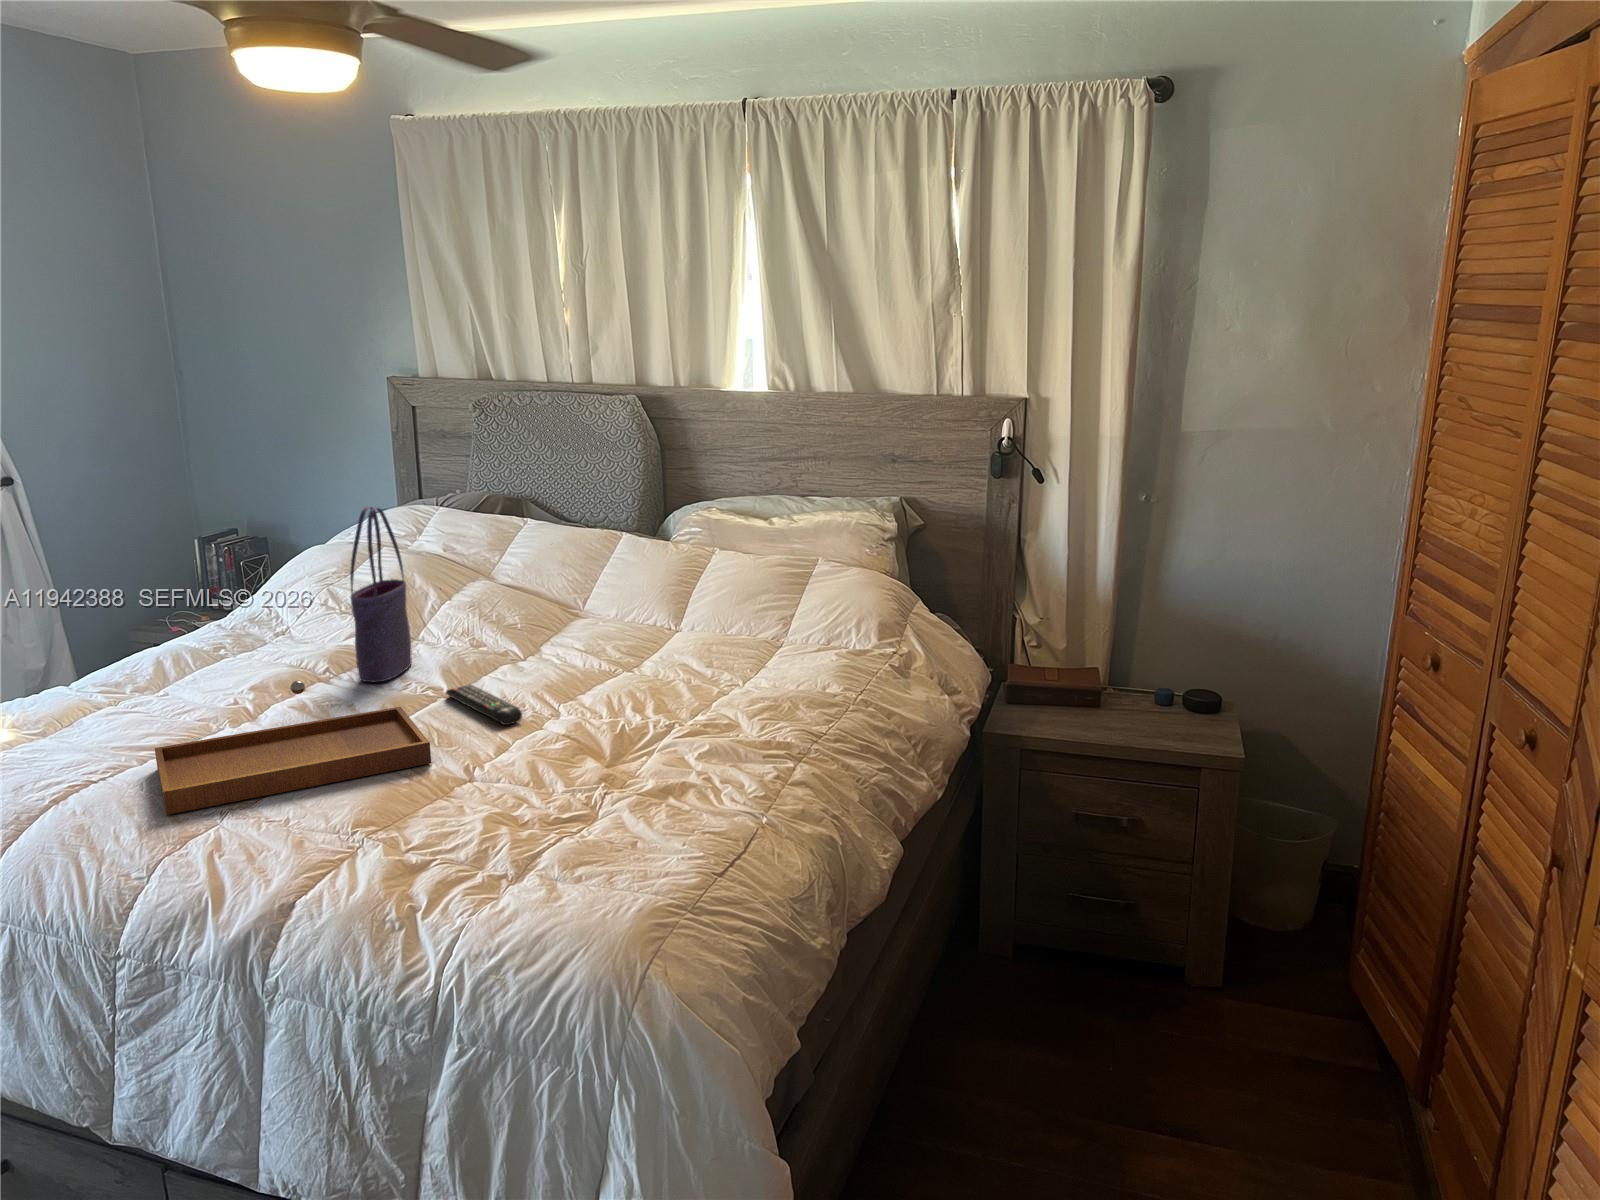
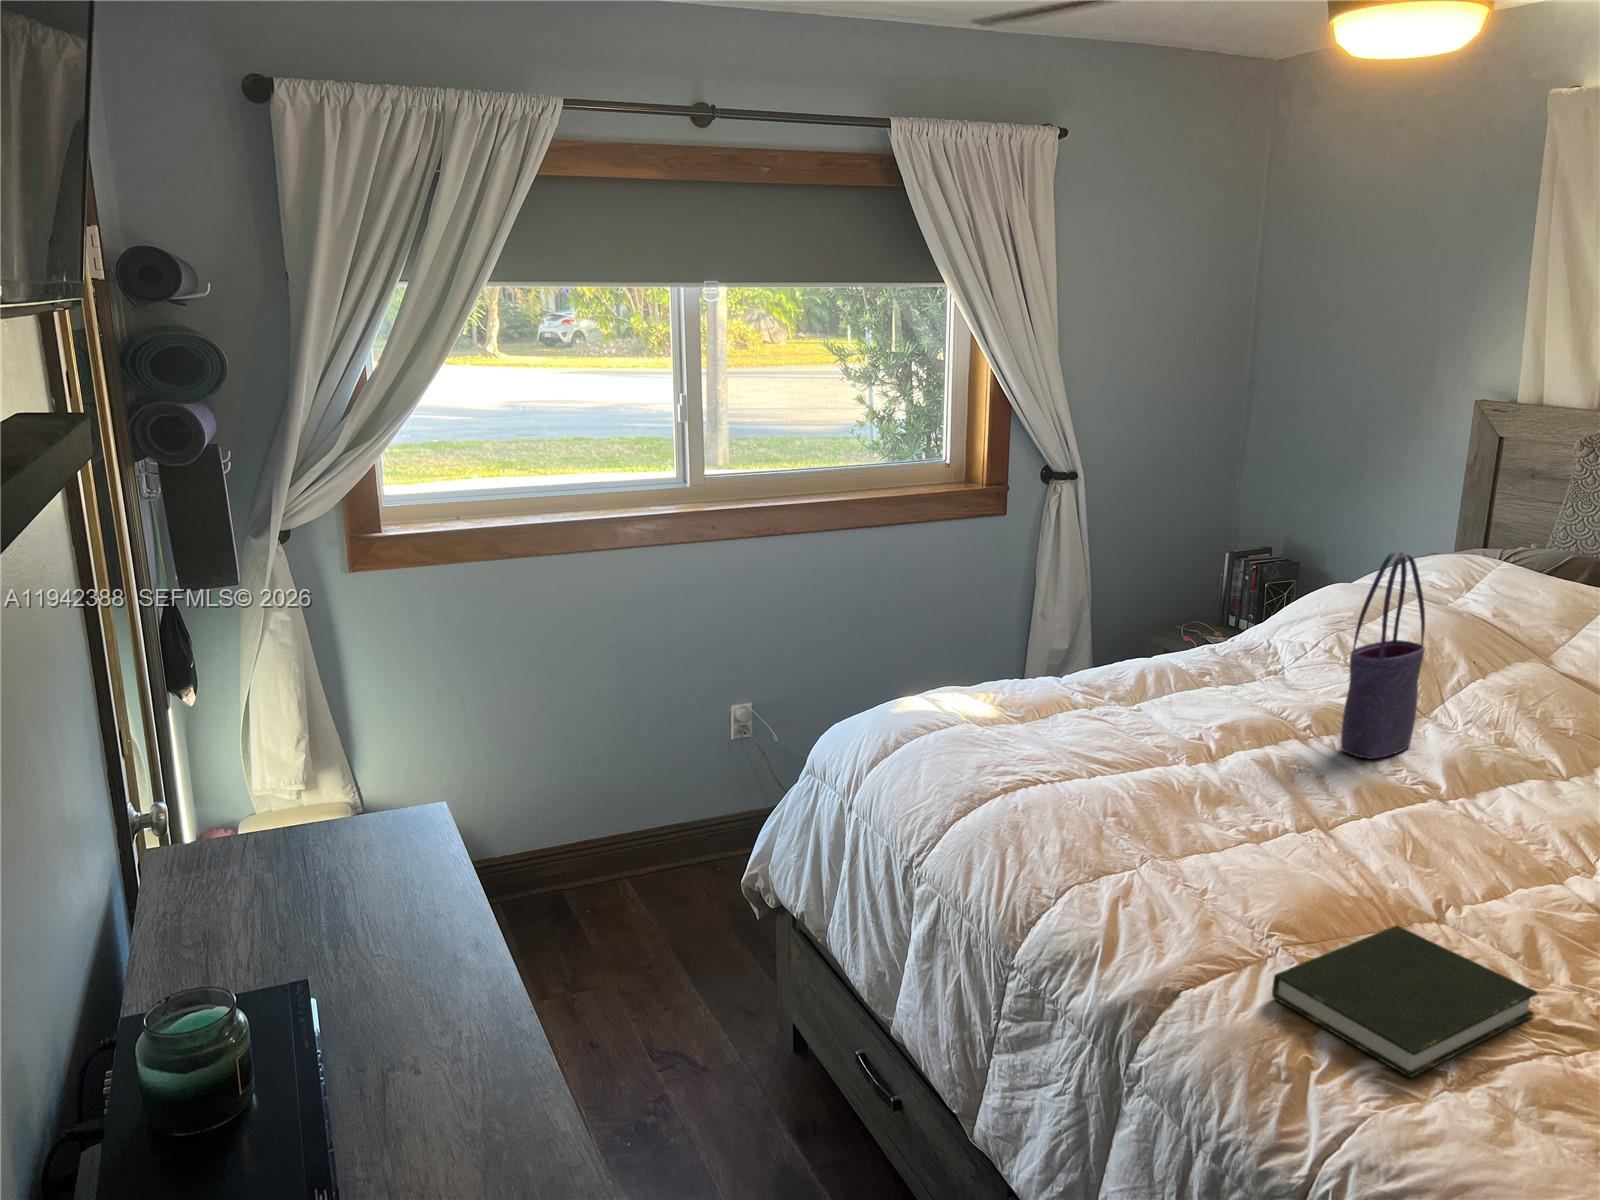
tray: present [155,681,431,815] -> none [1093,736,1397,880]
remote control: present [446,685,522,725] -> none [1441,793,1537,864]
book: none [369,791,549,887] -> present [1272,926,1537,1078]

